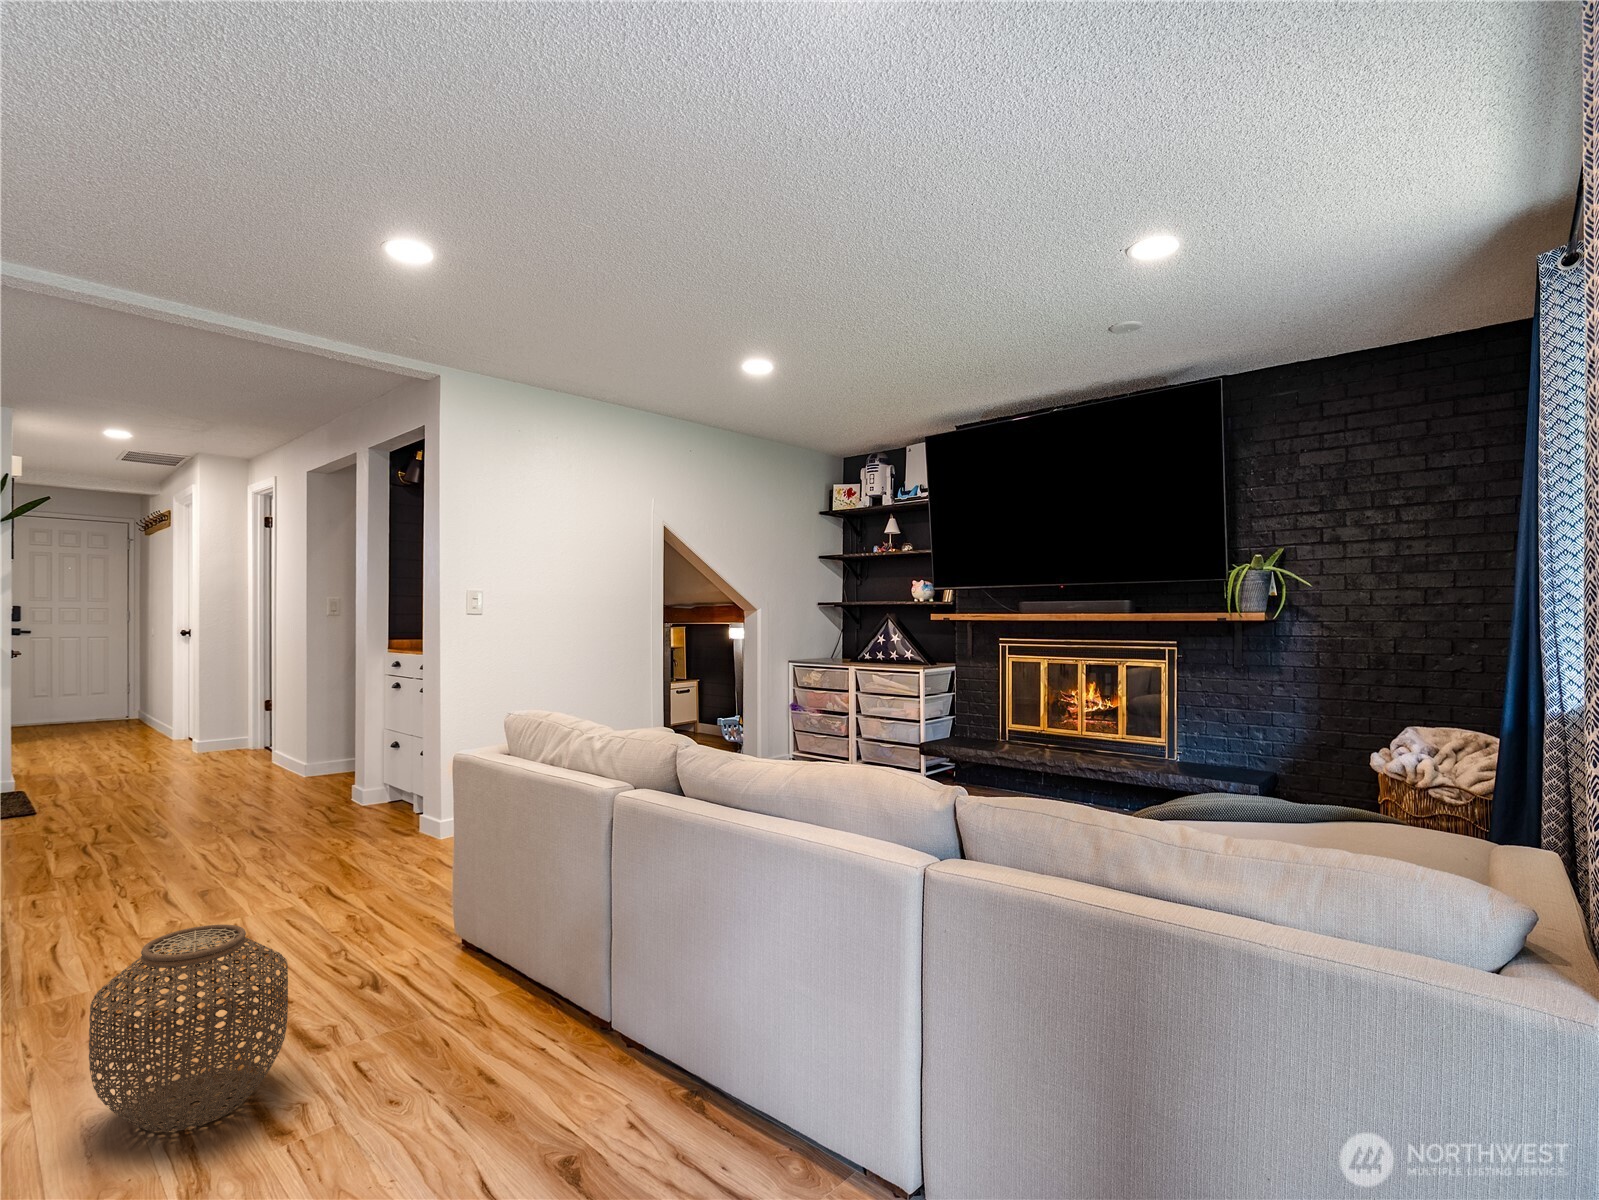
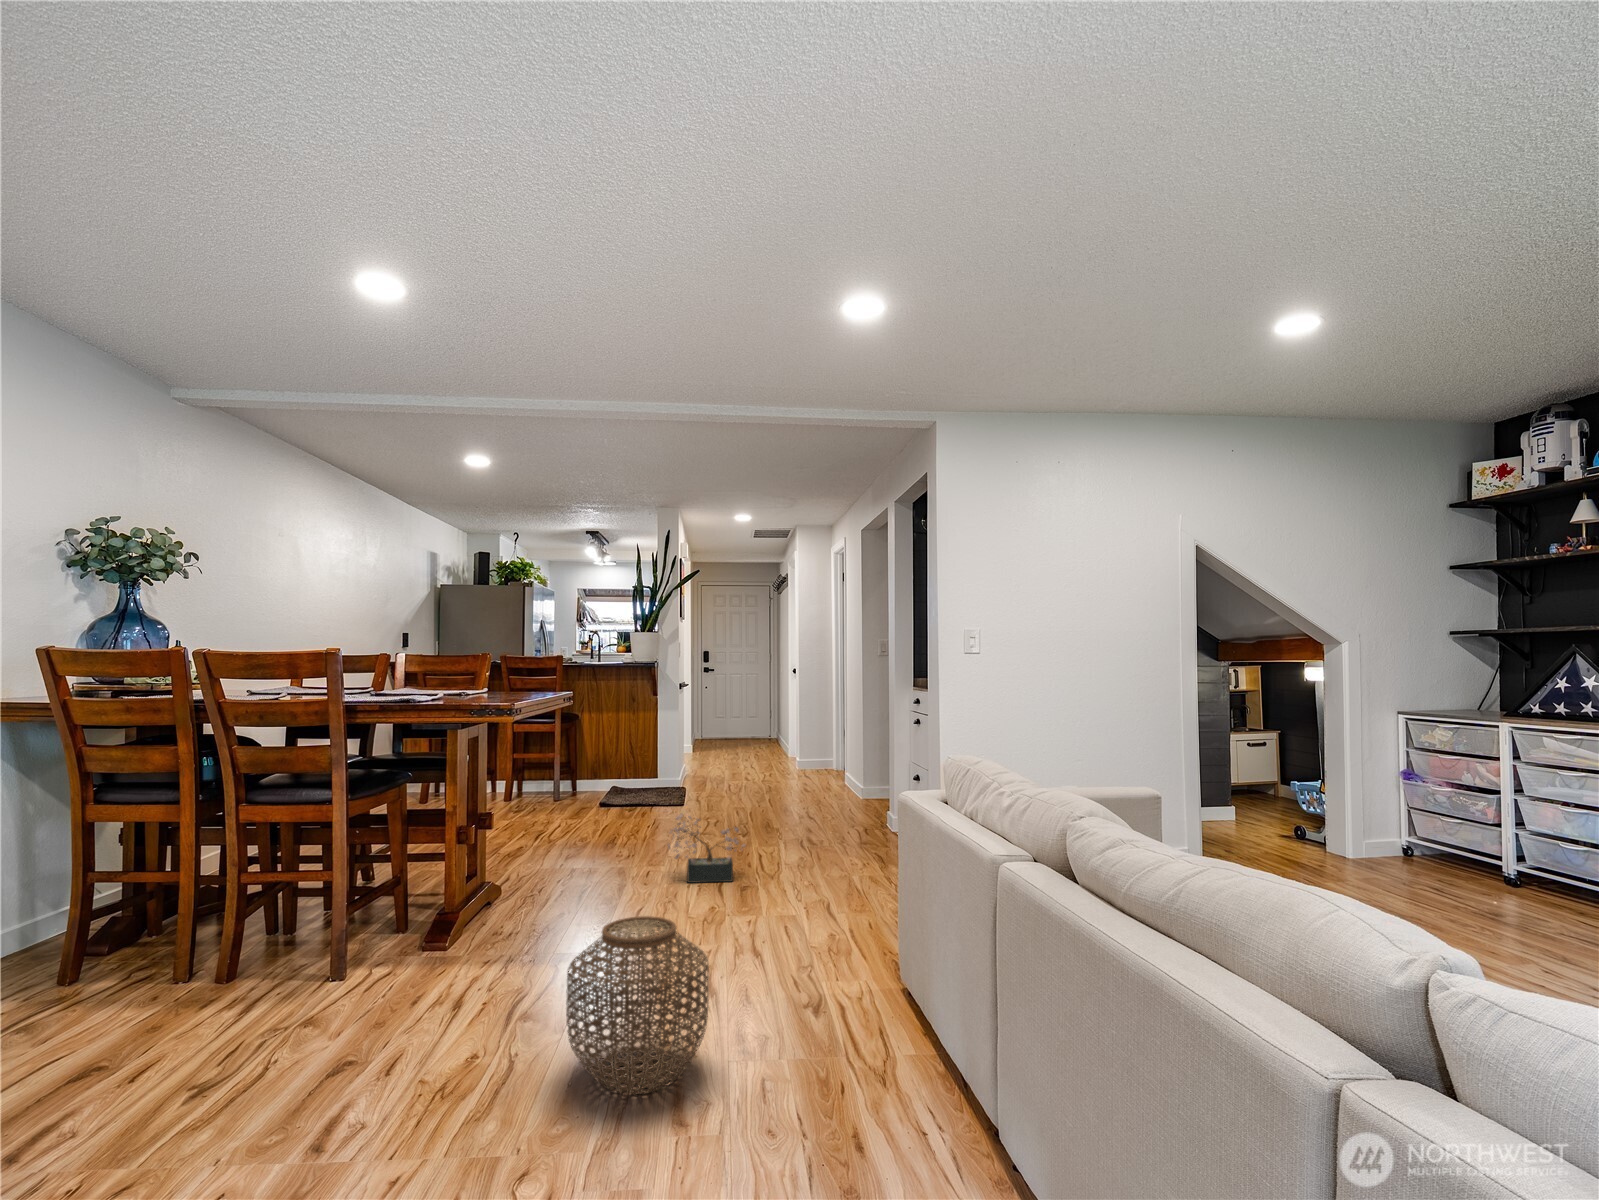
decorative plant: none [76,817,198,901] -> present [668,814,745,883]

